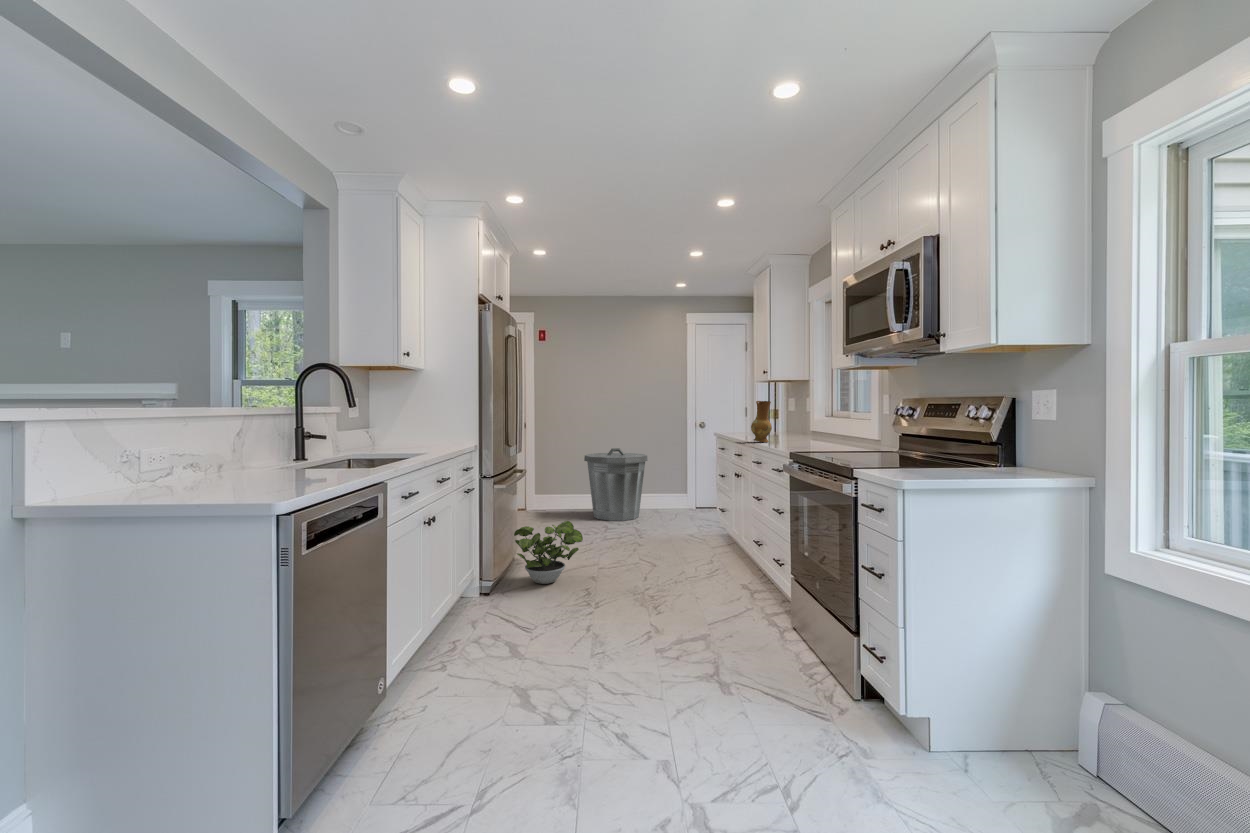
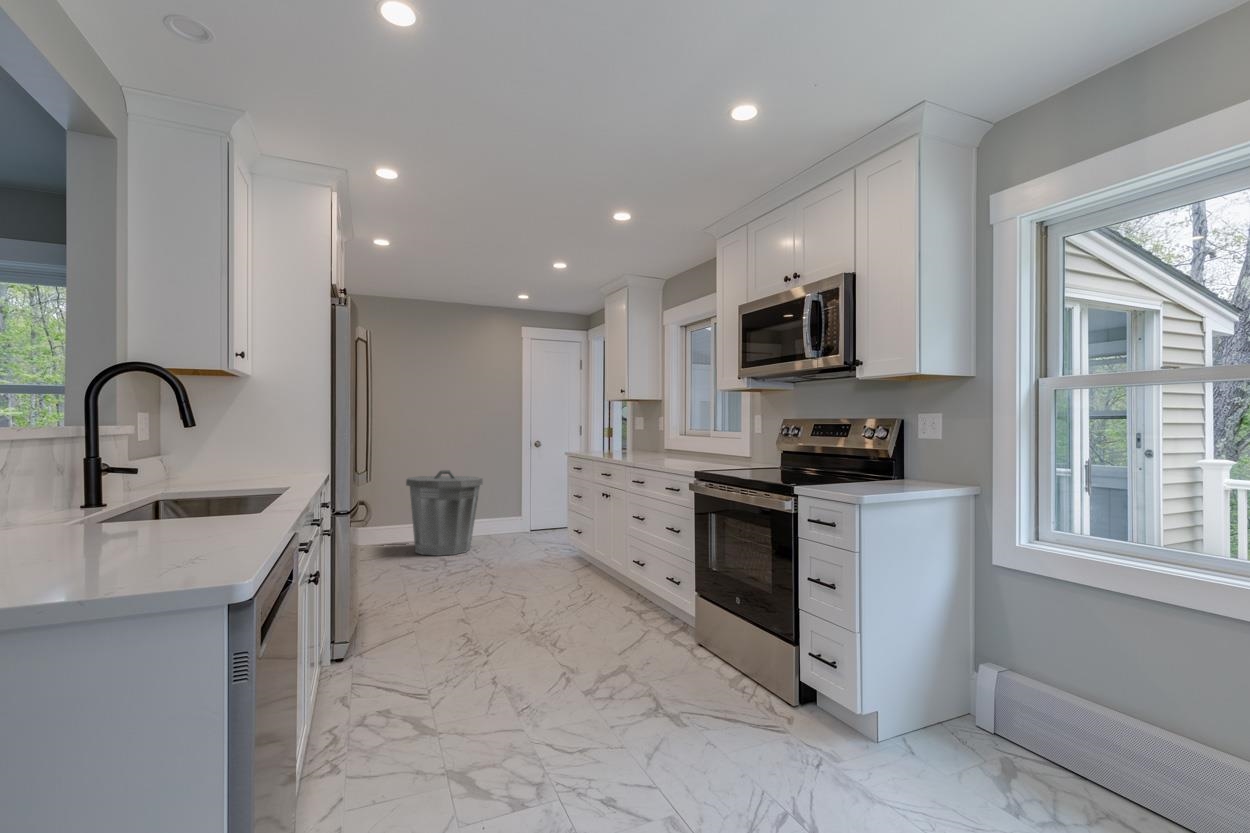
ceramic jug: present [751,401,772,442] -> none [629,419,650,462]
potted plant: present [514,521,583,584] -> none [358,556,454,638]

